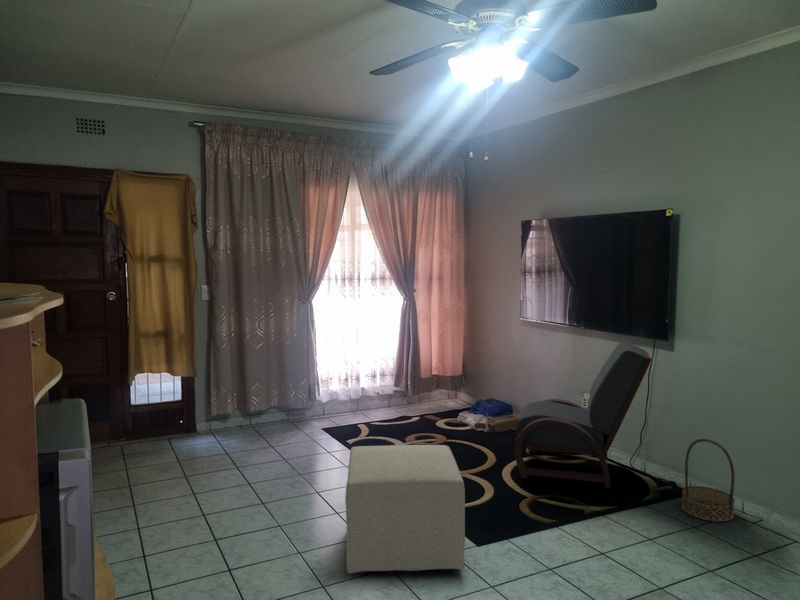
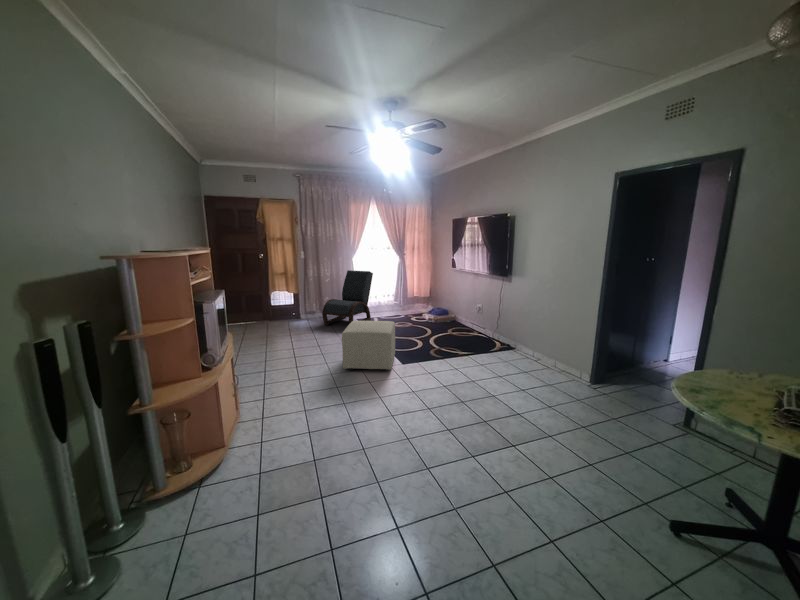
lounge chair: present [515,341,652,488] -> present [322,270,373,325]
basket: present [681,439,735,522] -> none [505,323,528,360]

